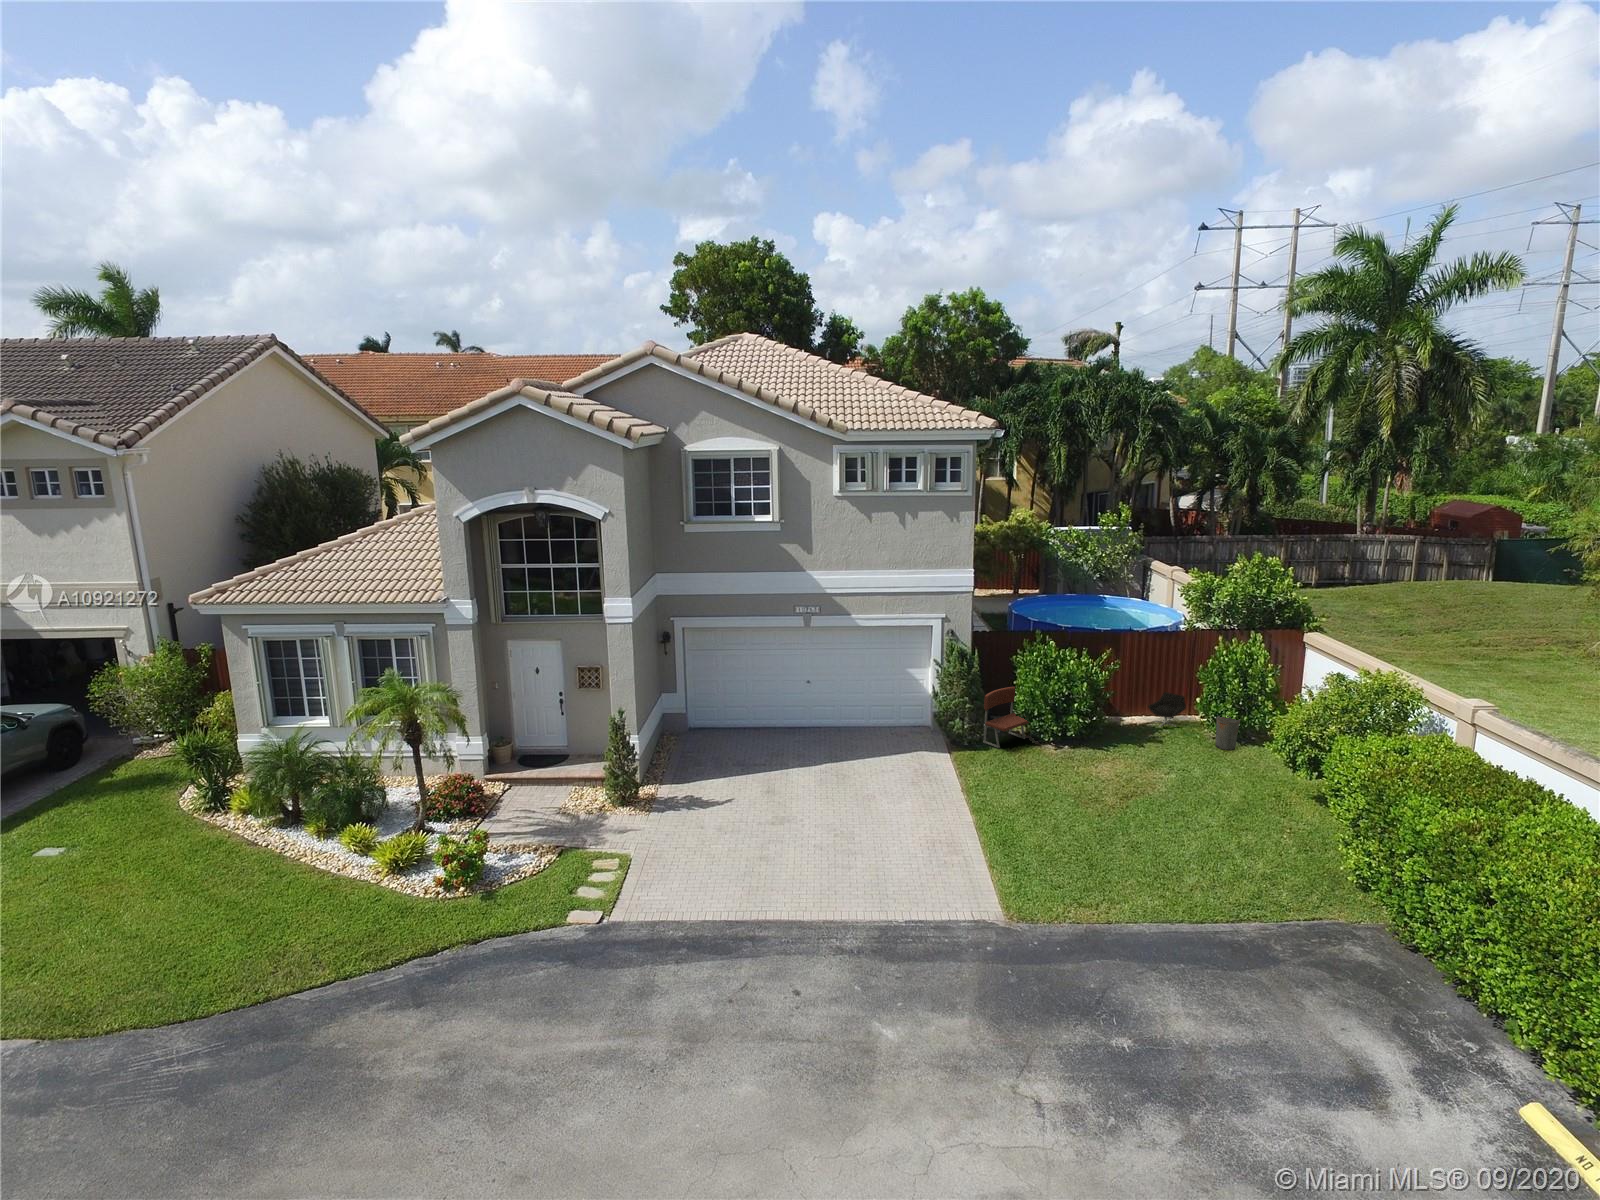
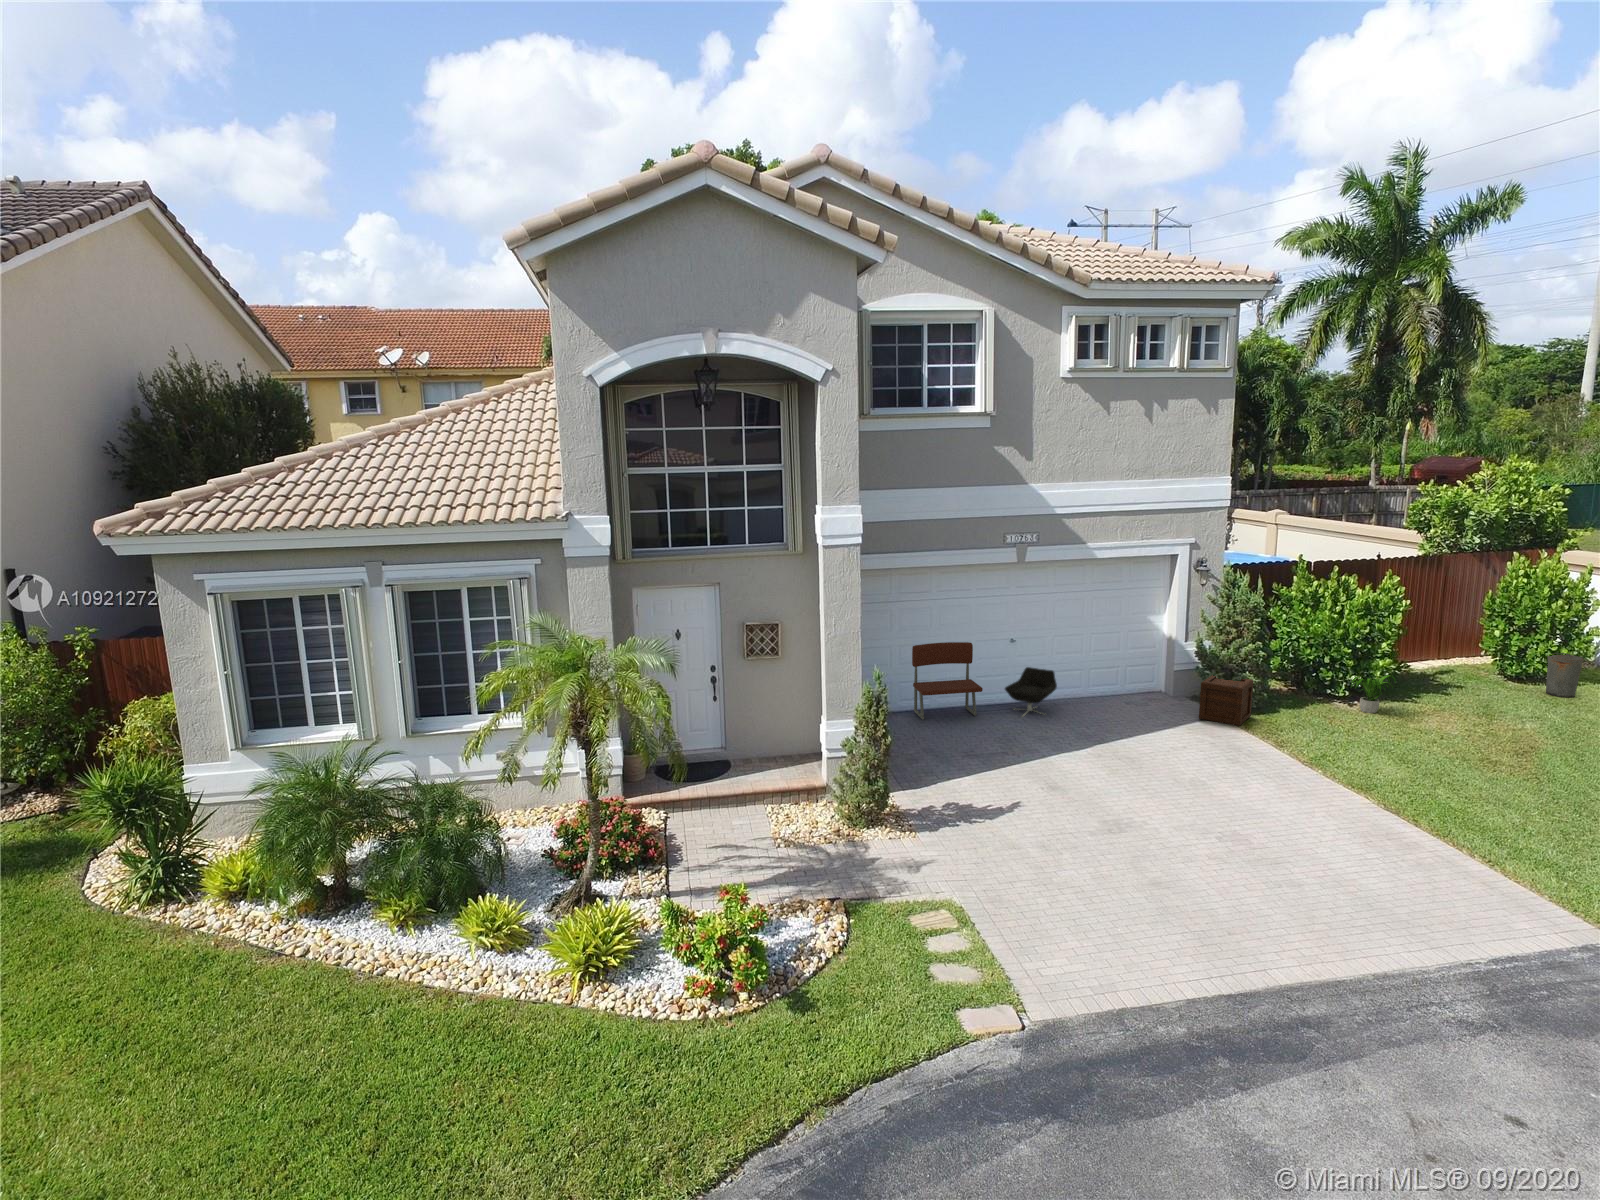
bench: present [983,687,1029,748] -> present [912,642,983,720]
lounge chair: present [1148,692,1186,723] -> present [1005,667,1057,716]
wooden crate: none [922,714,962,754] -> present [1199,675,1254,726]
potted plant: none [1041,720,1073,751] -> present [1351,675,1396,713]

